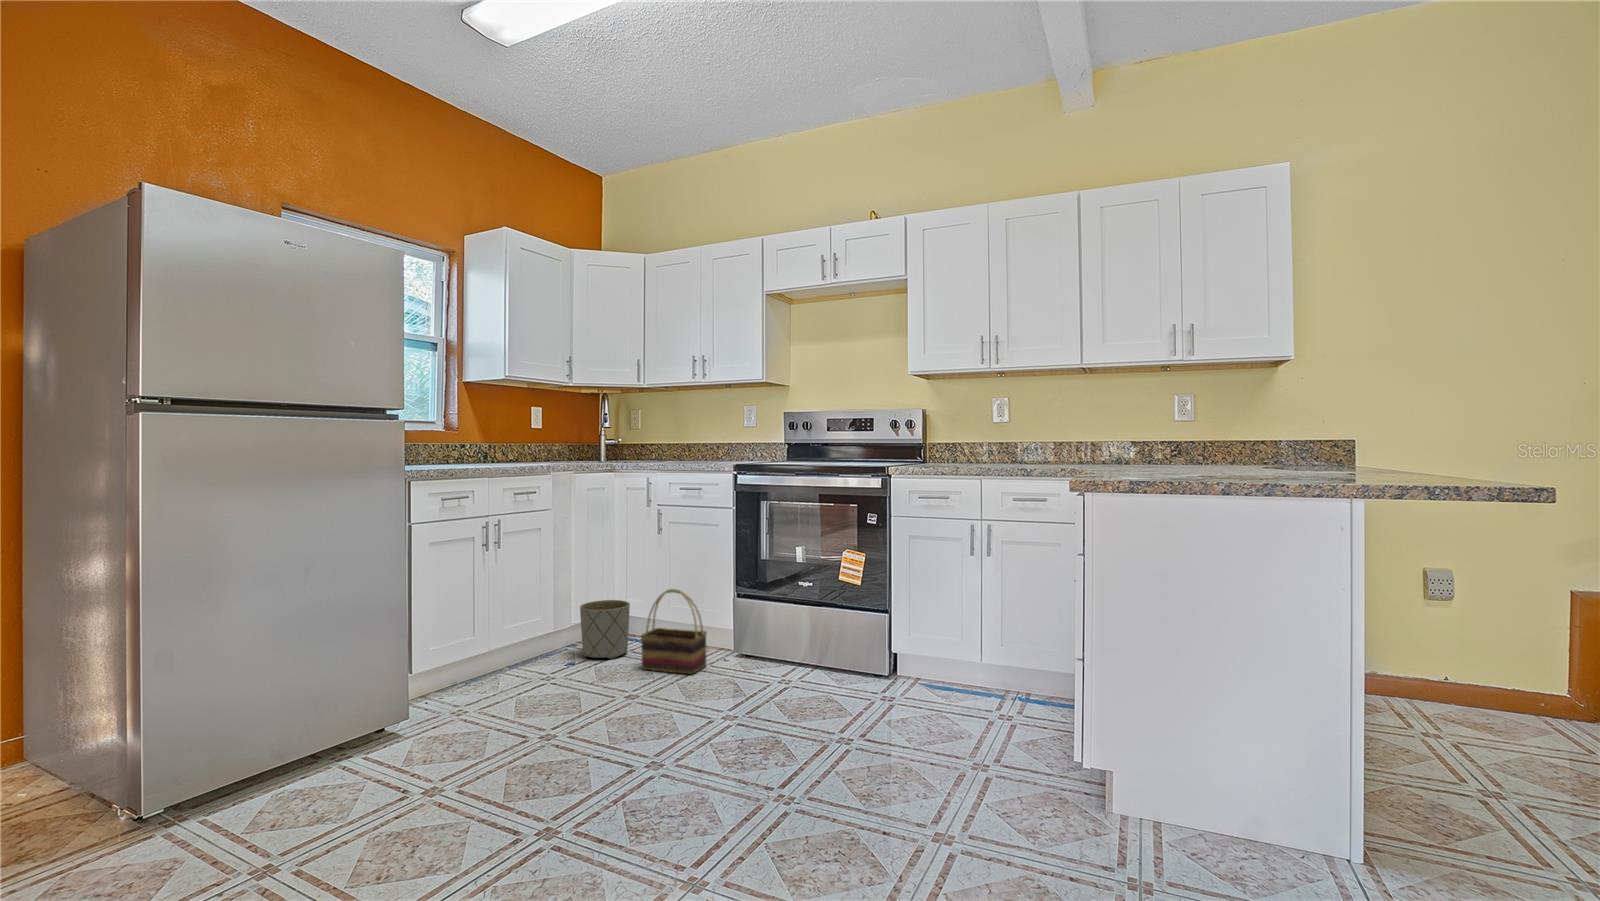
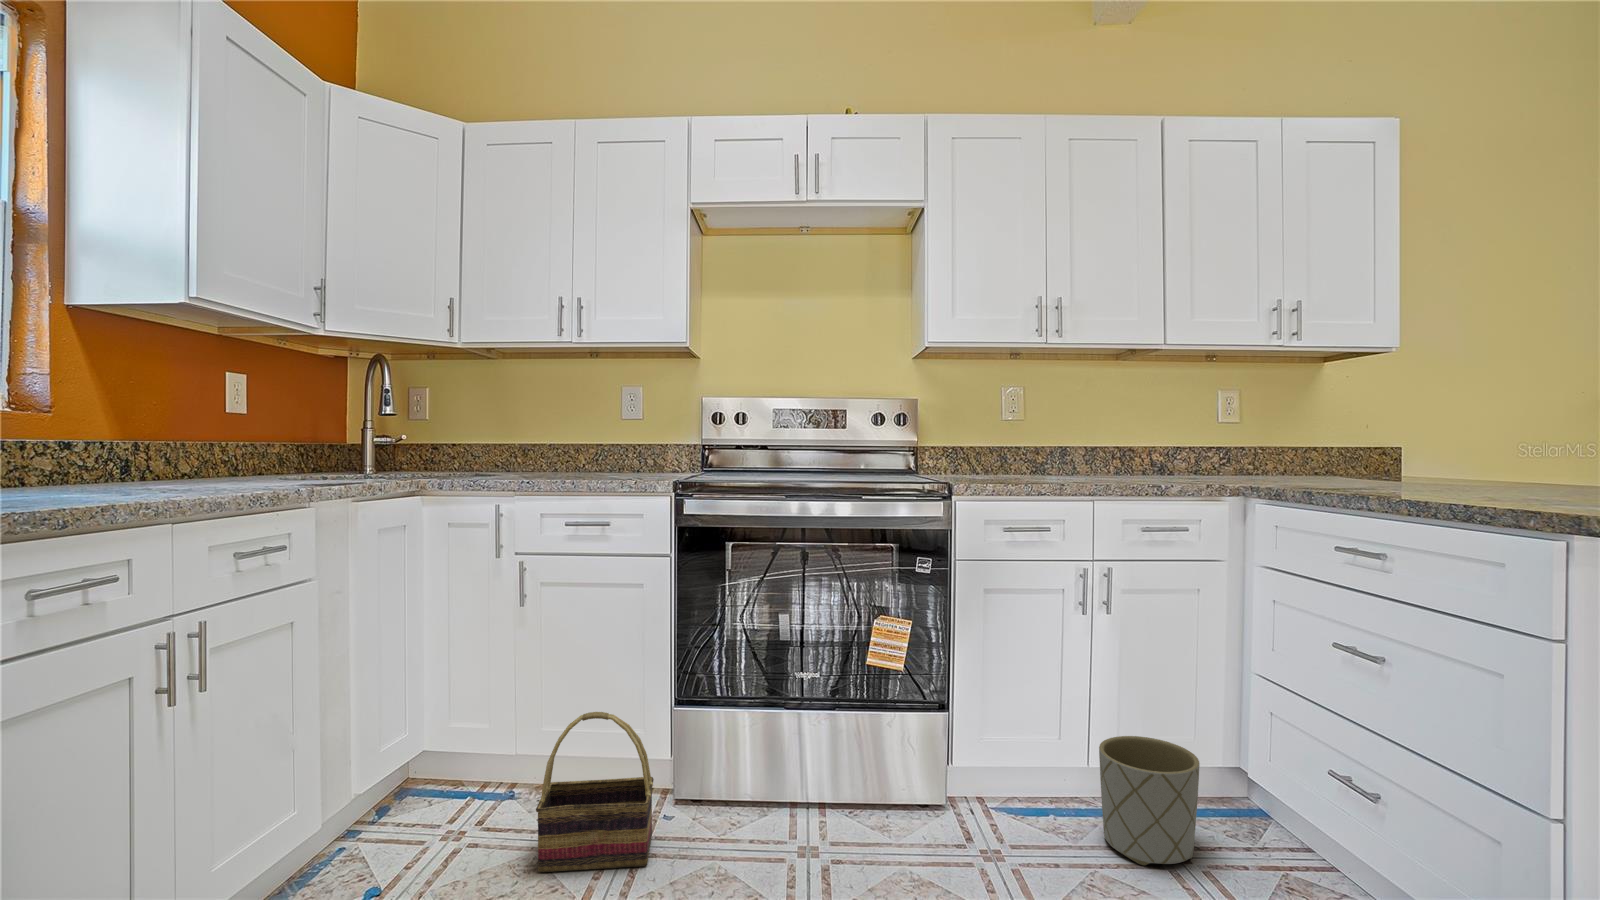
planter: present [580,600,630,659] -> present [1099,736,1200,865]

